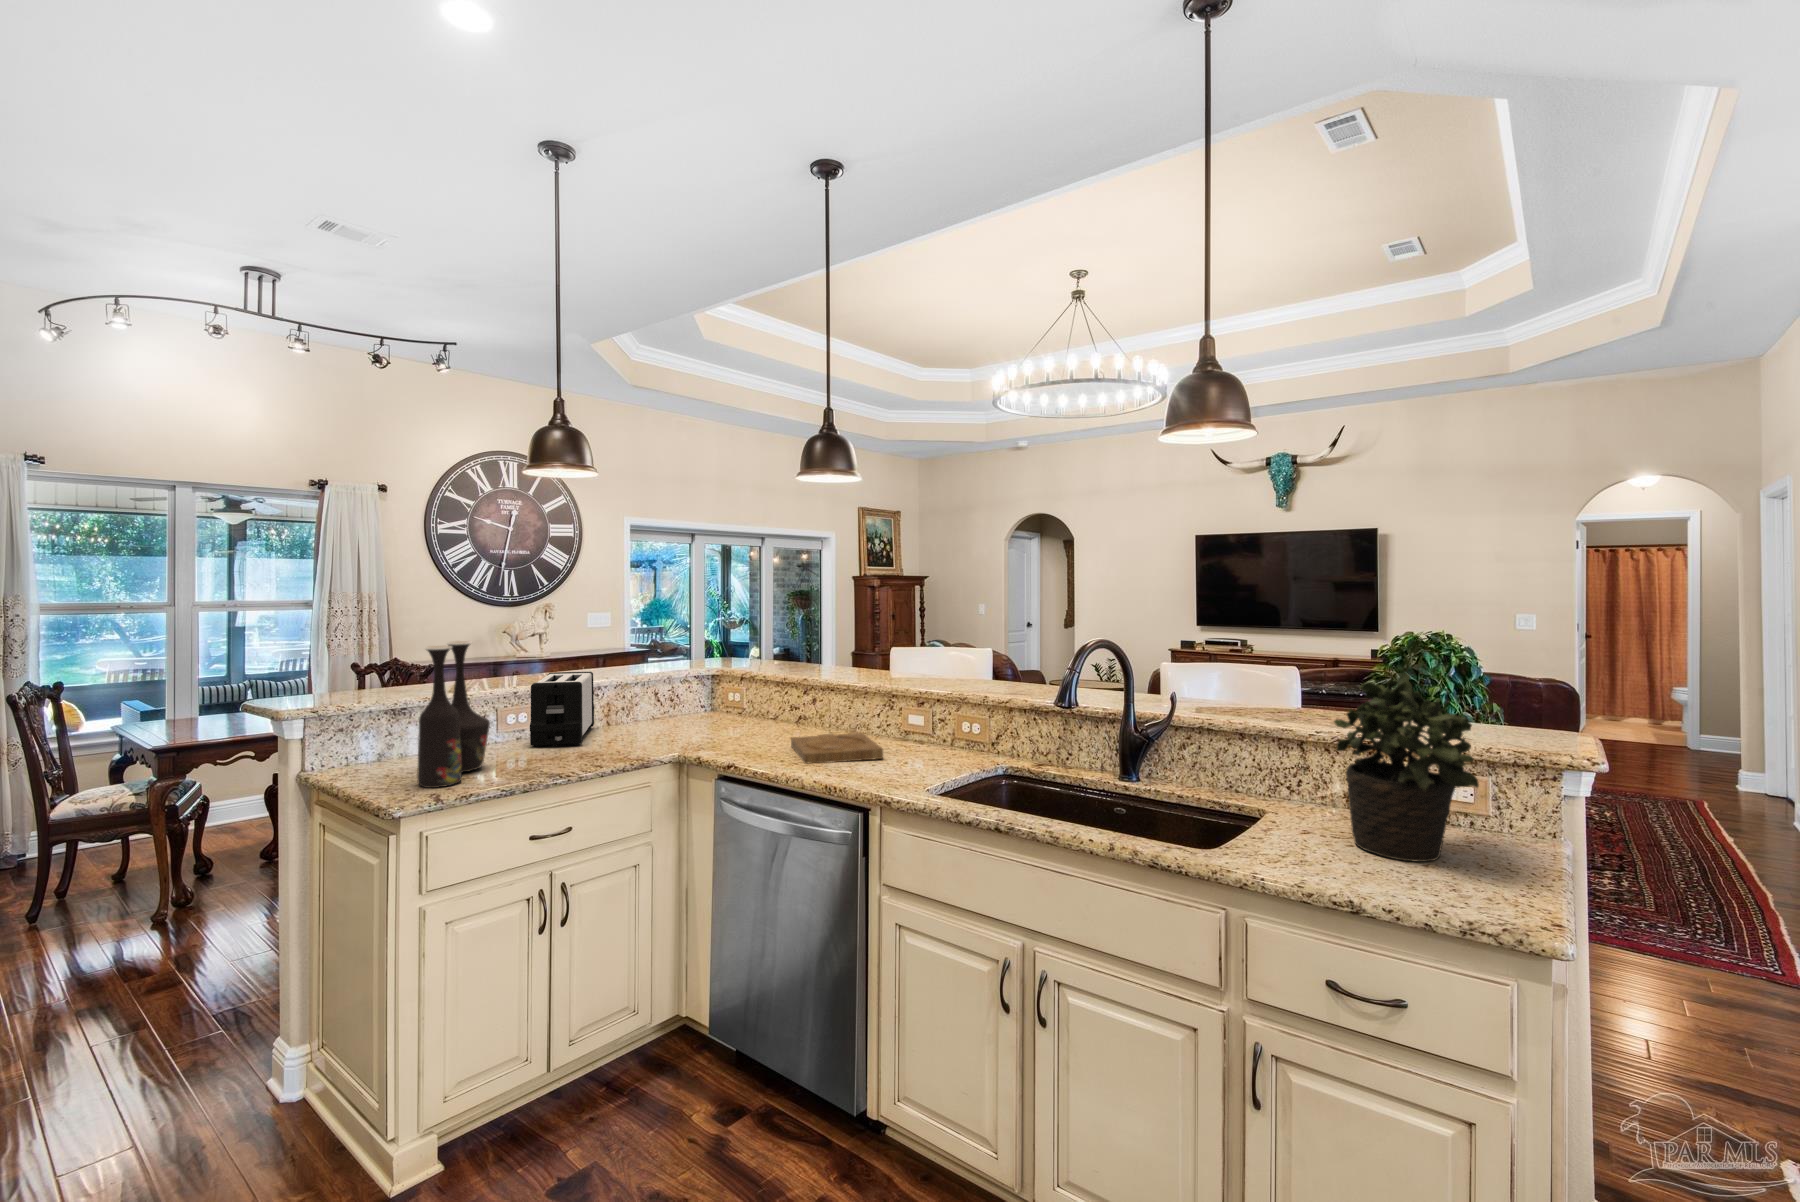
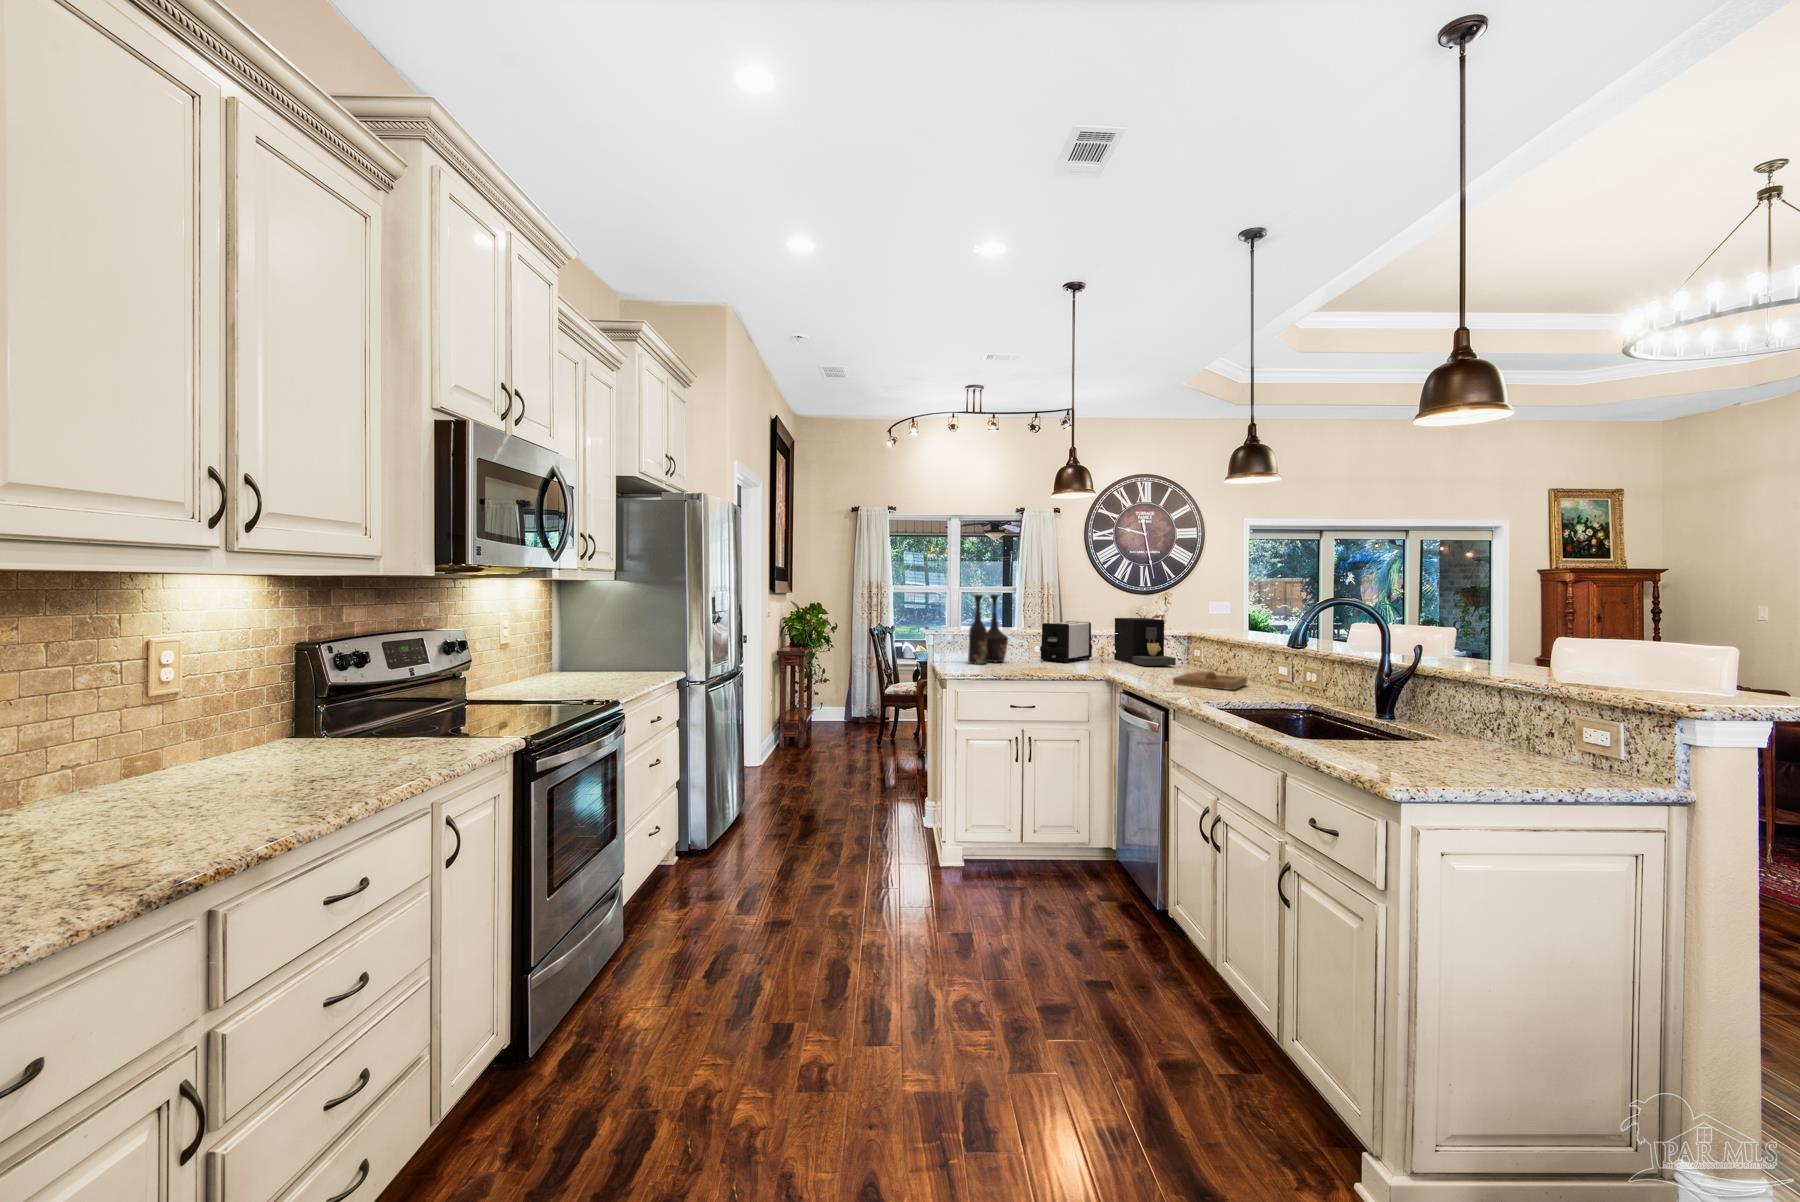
coffee maker: none [618,656,721,730] -> present [1114,618,1176,666]
potted plant: present [1334,672,1479,862] -> none [1410,613,1551,768]

